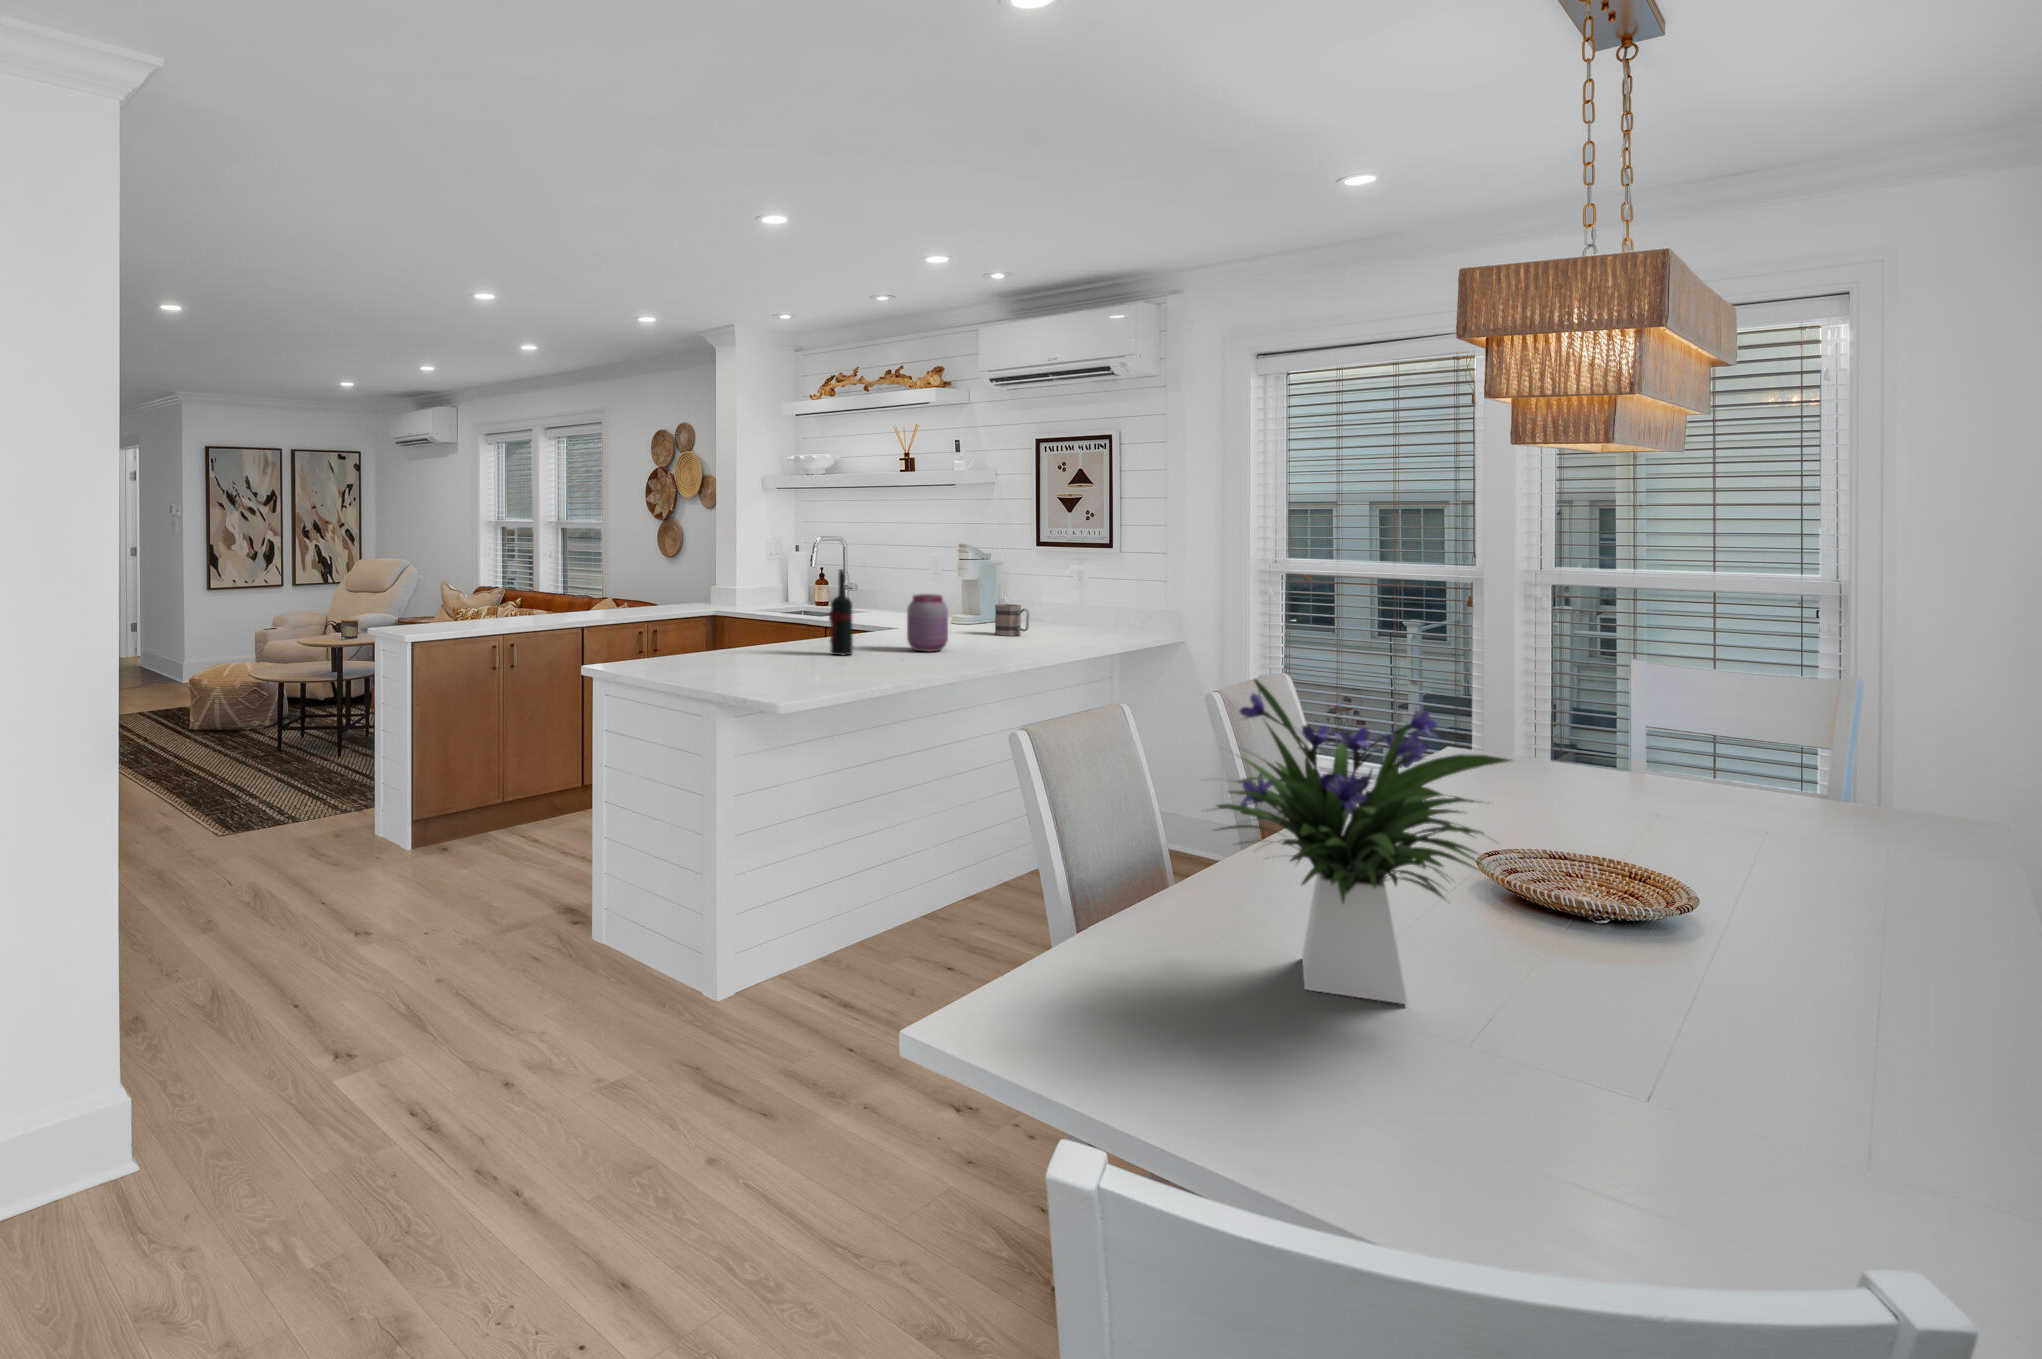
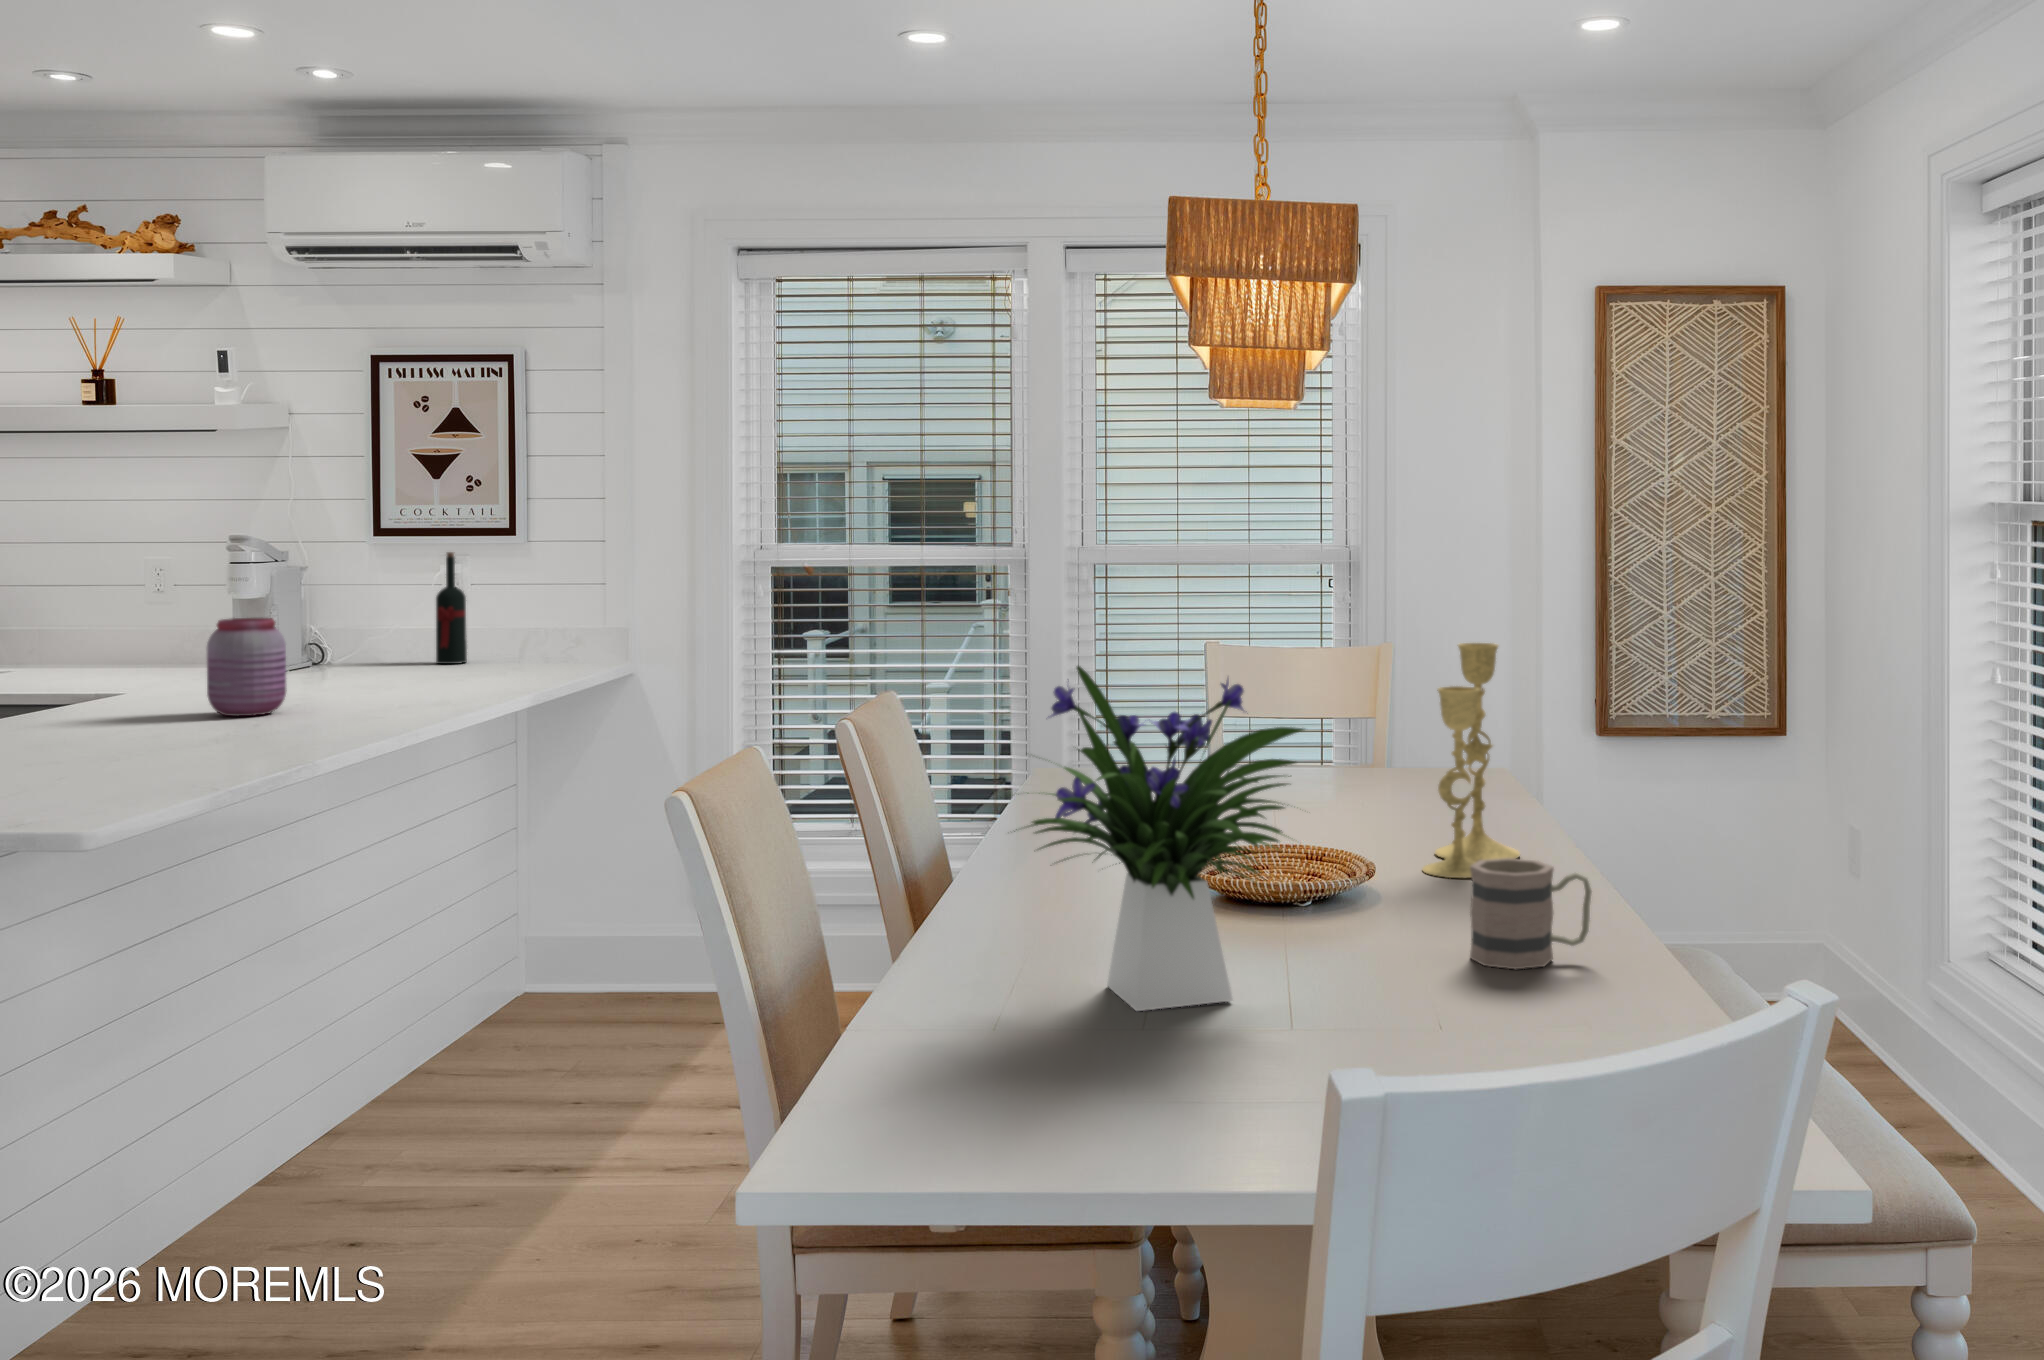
wine bottle: present [829,569,853,655] -> present [436,552,467,664]
mug: present [995,604,1030,636] -> present [1470,858,1592,969]
candlestick: none [1764,687,1918,936] -> present [1422,643,1520,878]

